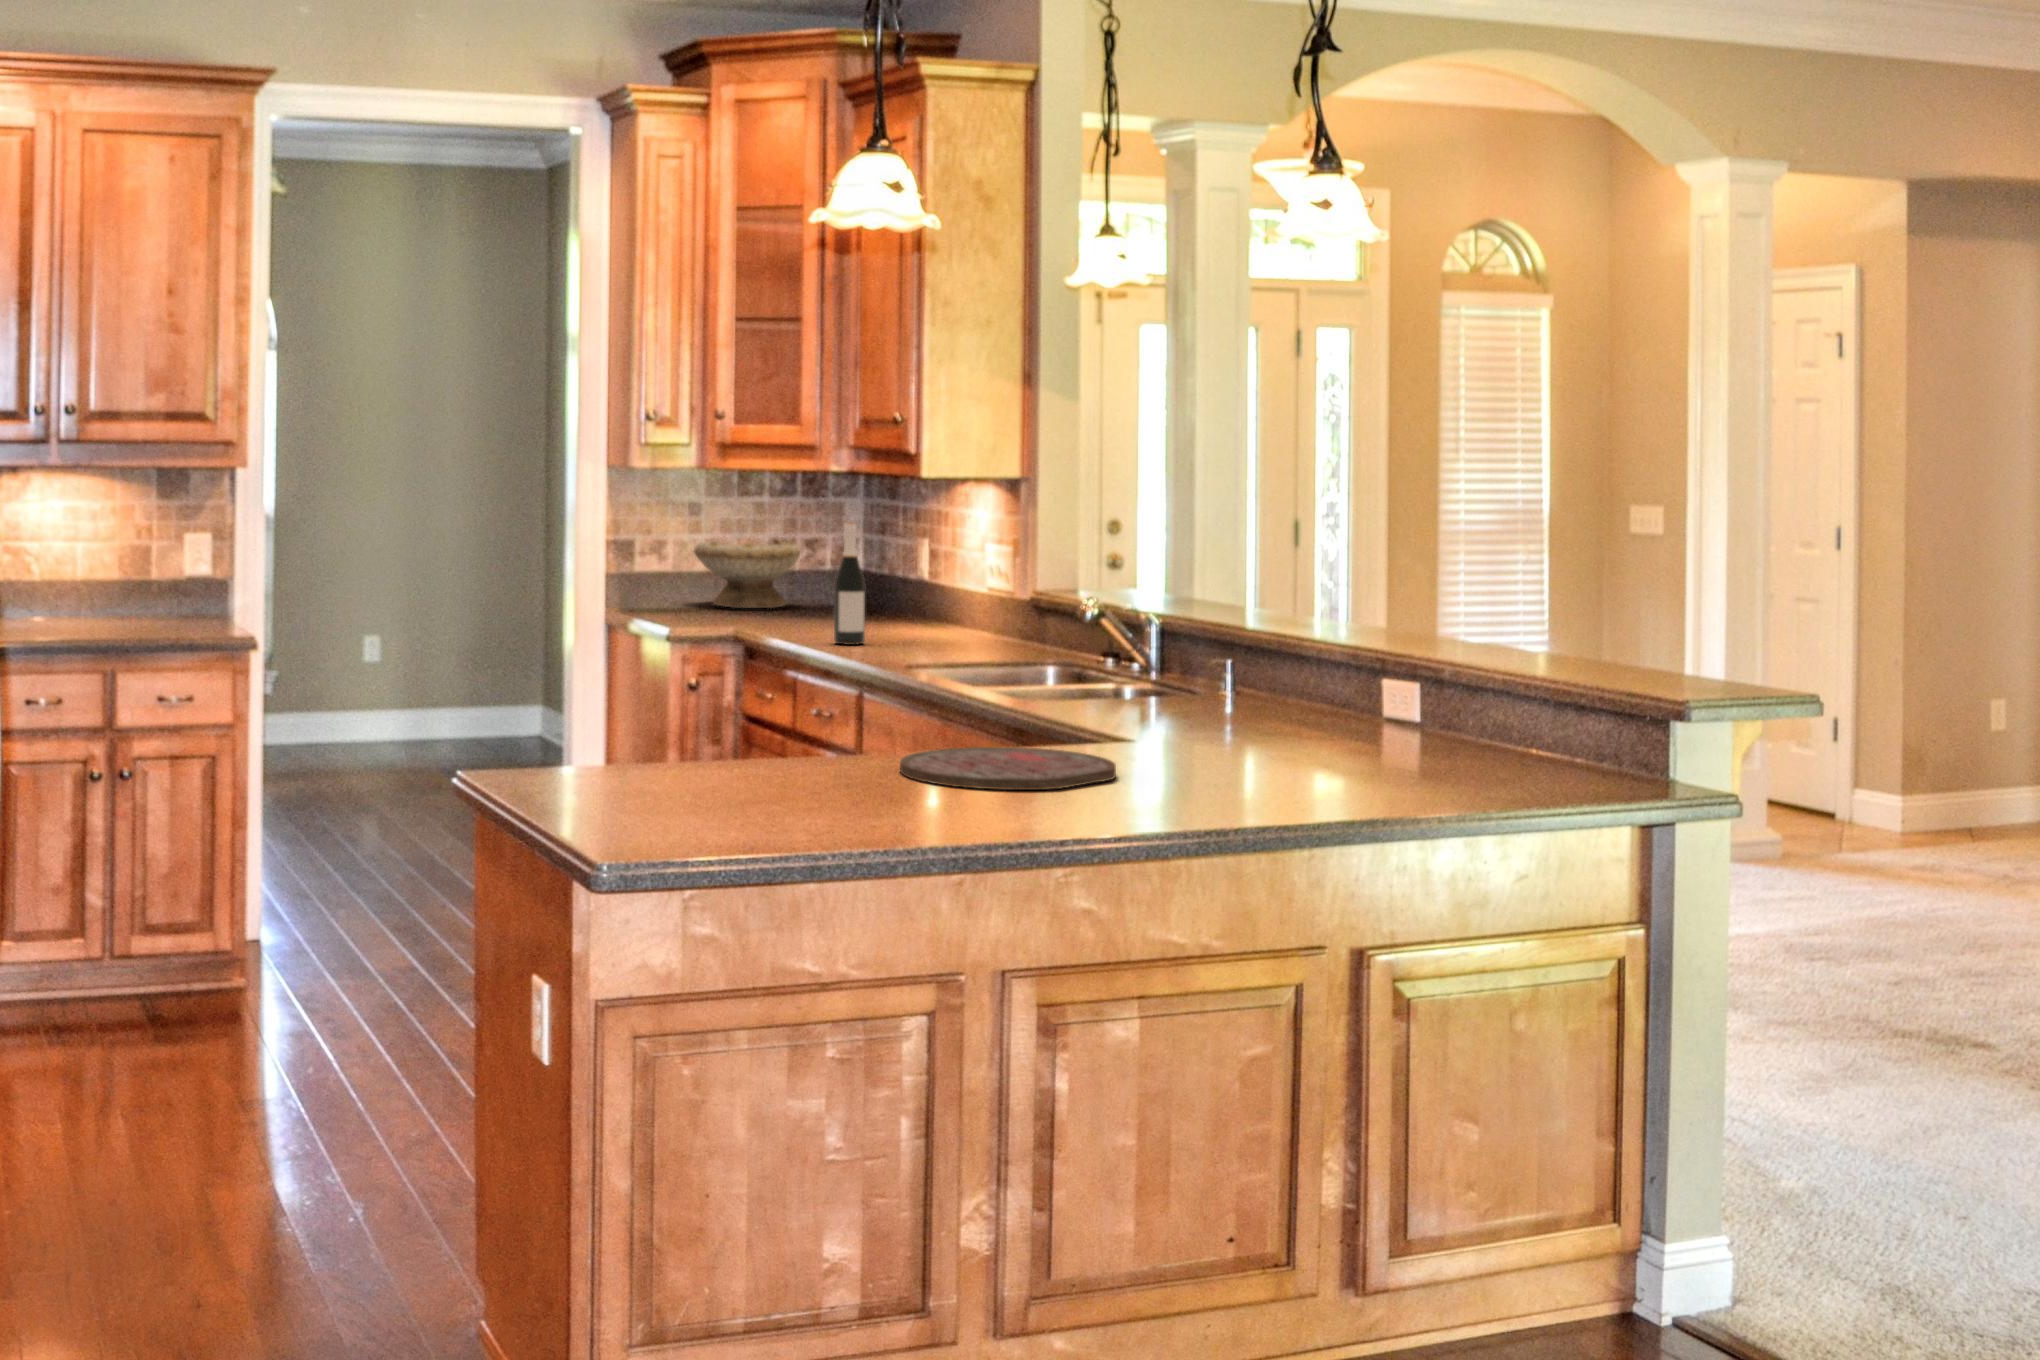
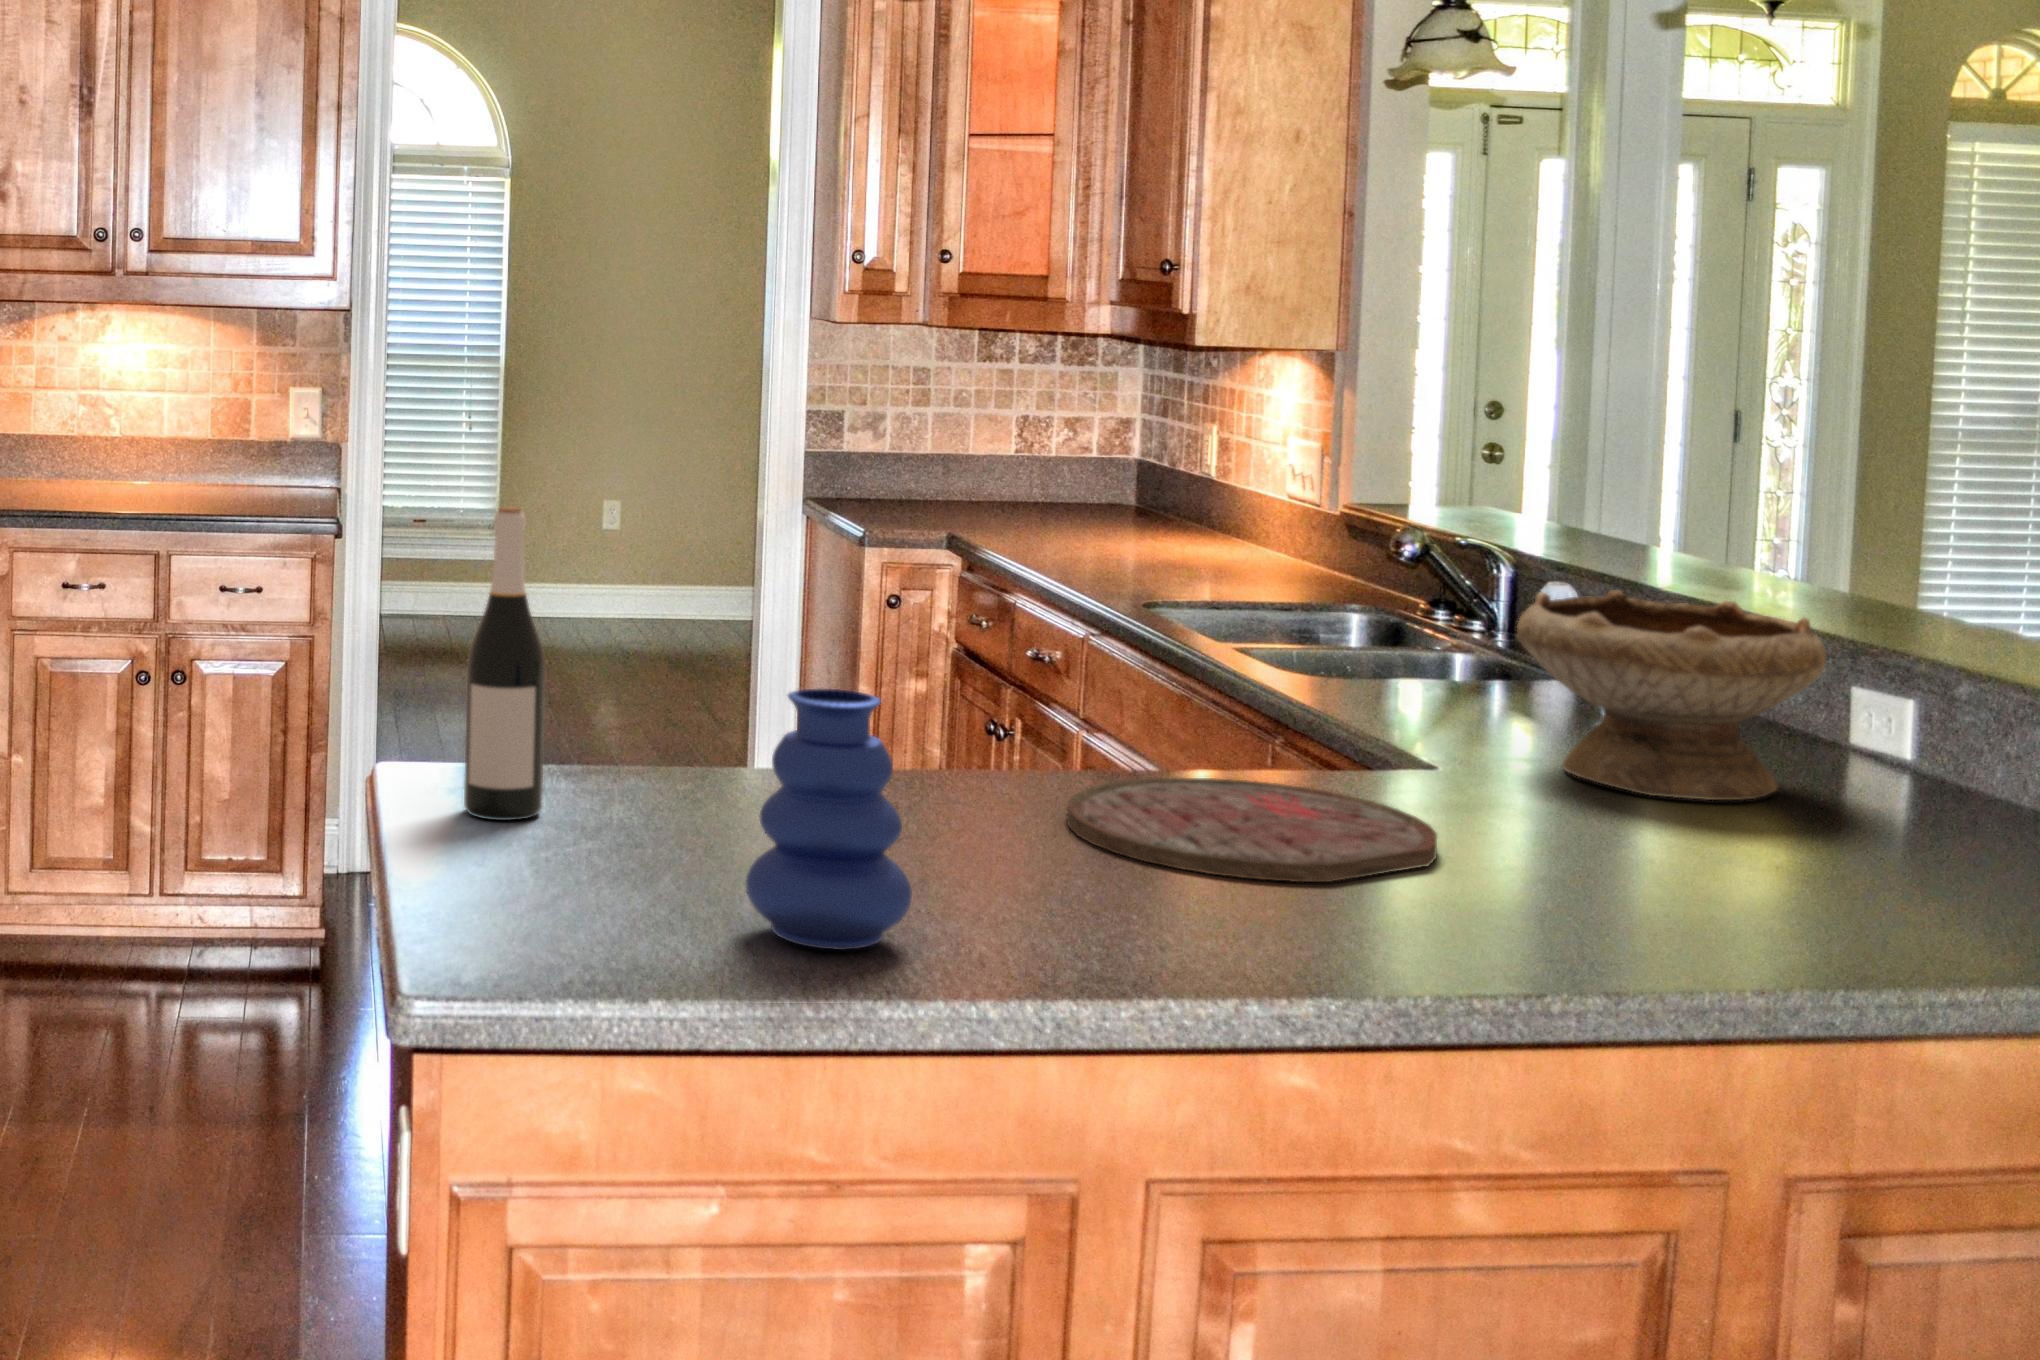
wine bottle: present [834,522,865,645] -> present [464,507,546,820]
bowl: present [694,539,800,608] -> present [1517,591,1827,800]
vase: none [746,680,842,826] -> present [746,689,912,950]

